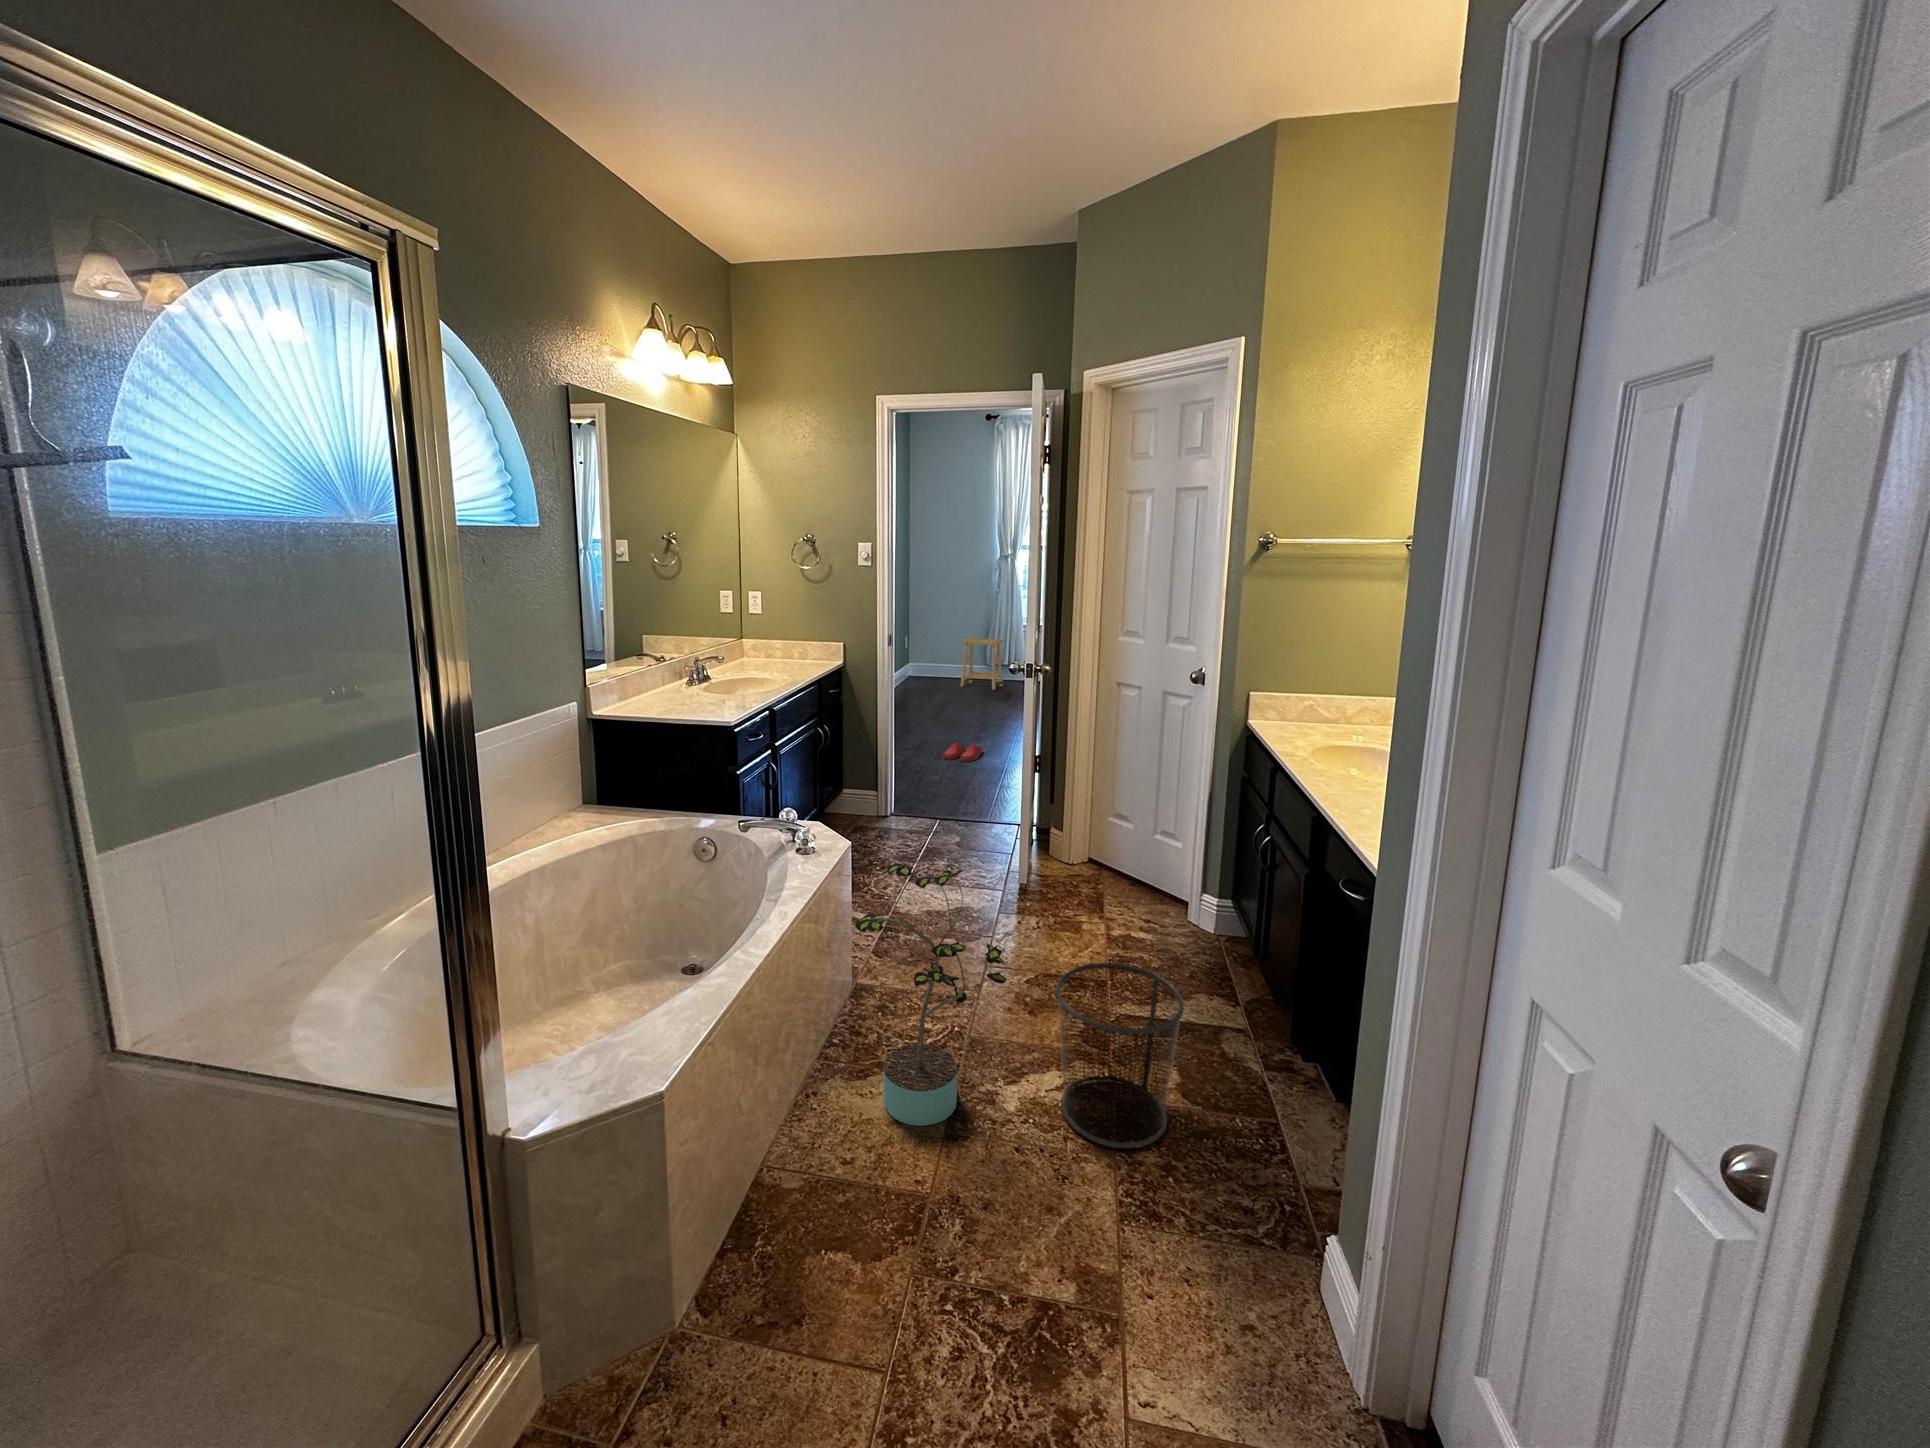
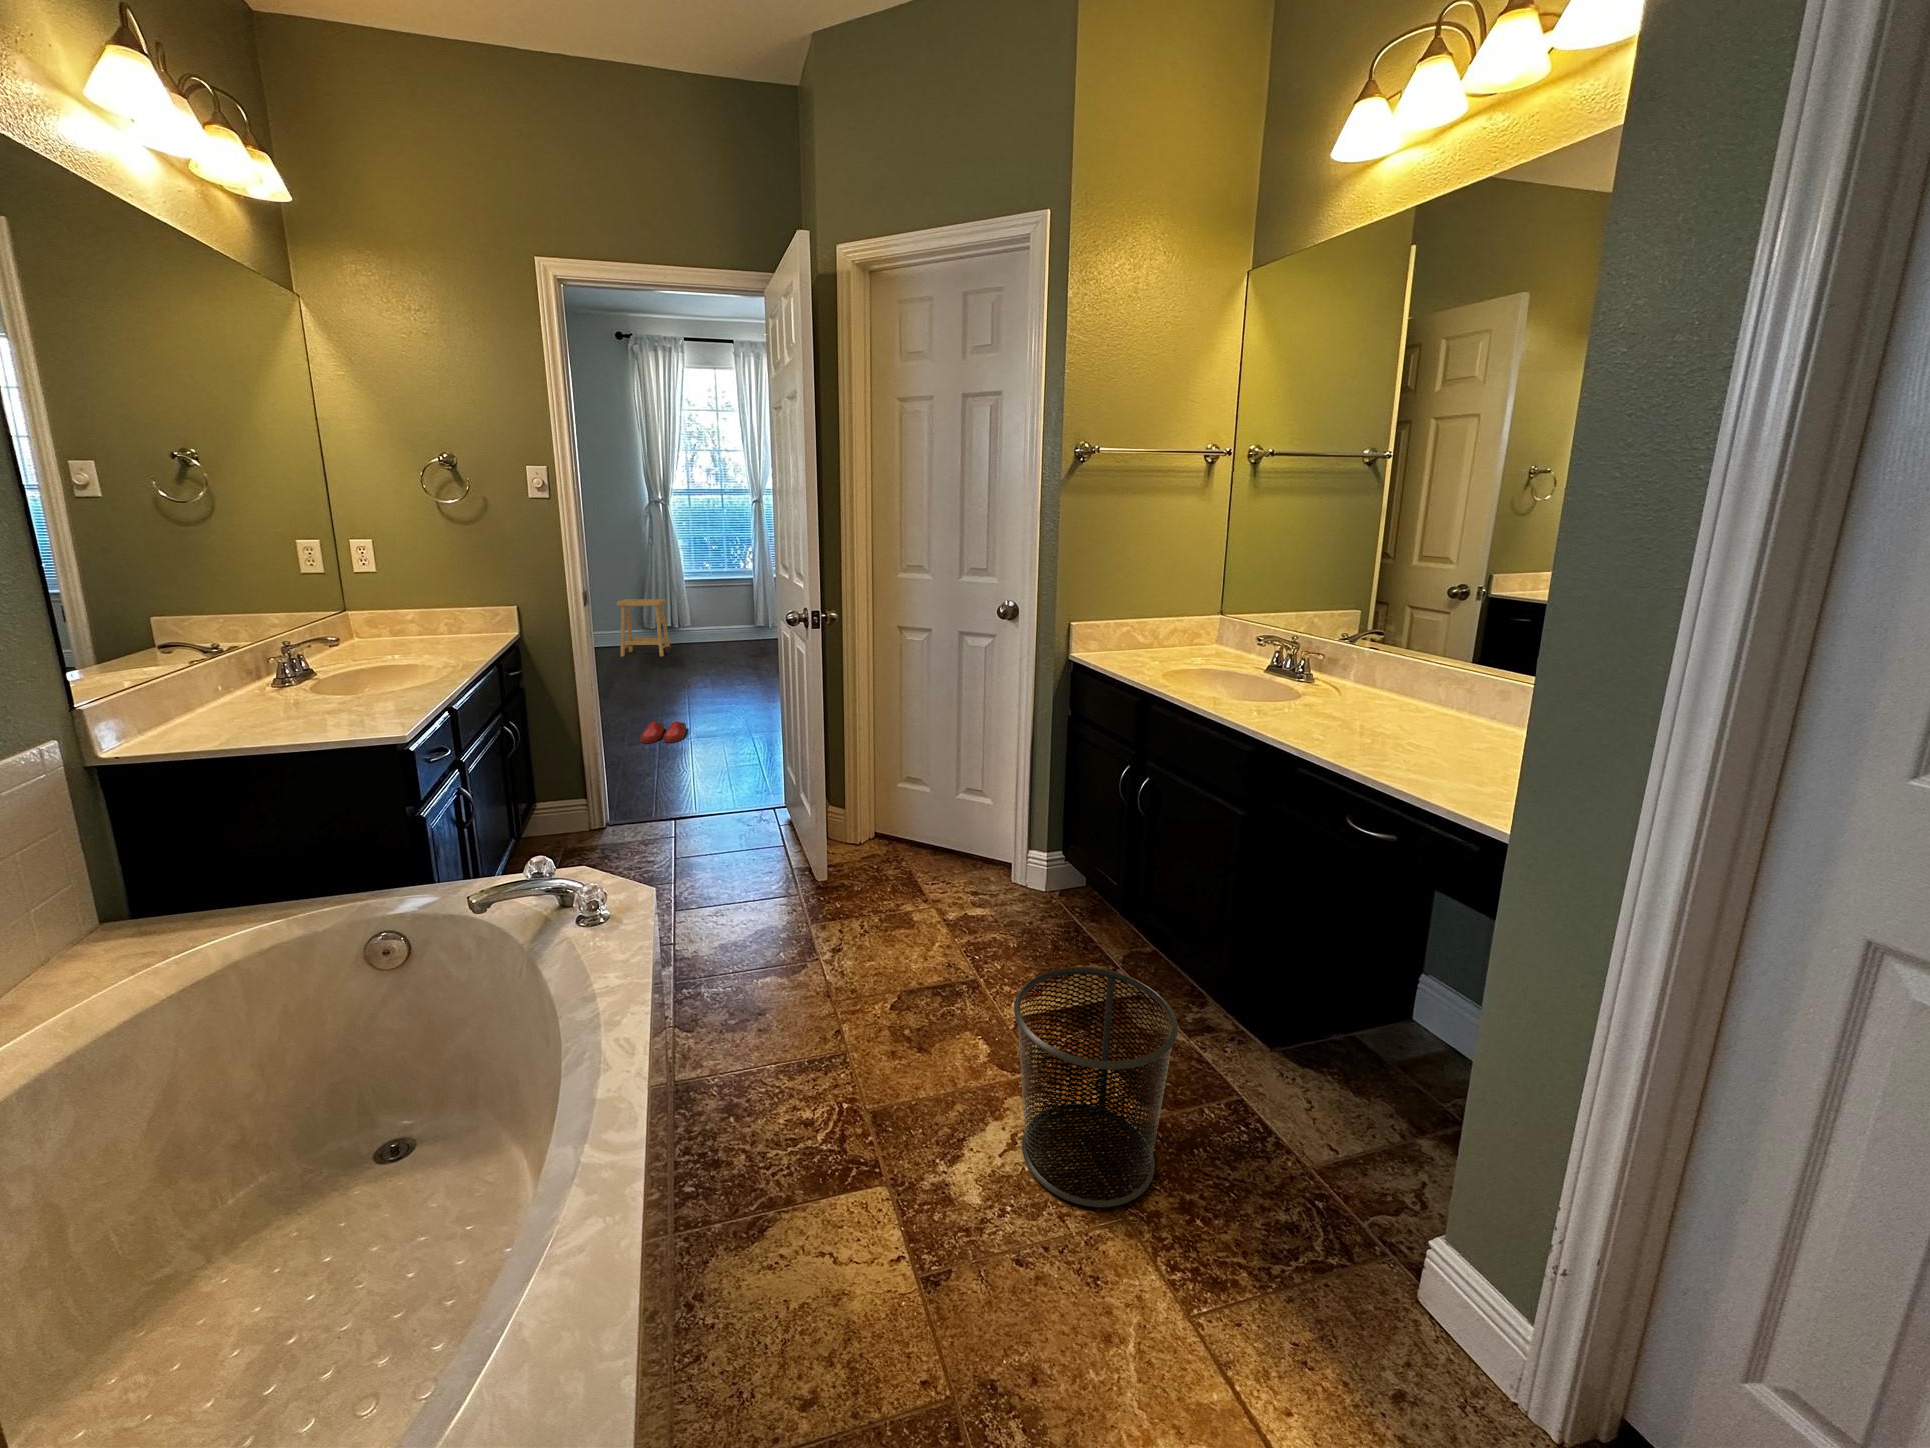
potted plant: present [855,864,1006,1126] -> none [775,898,980,1288]

